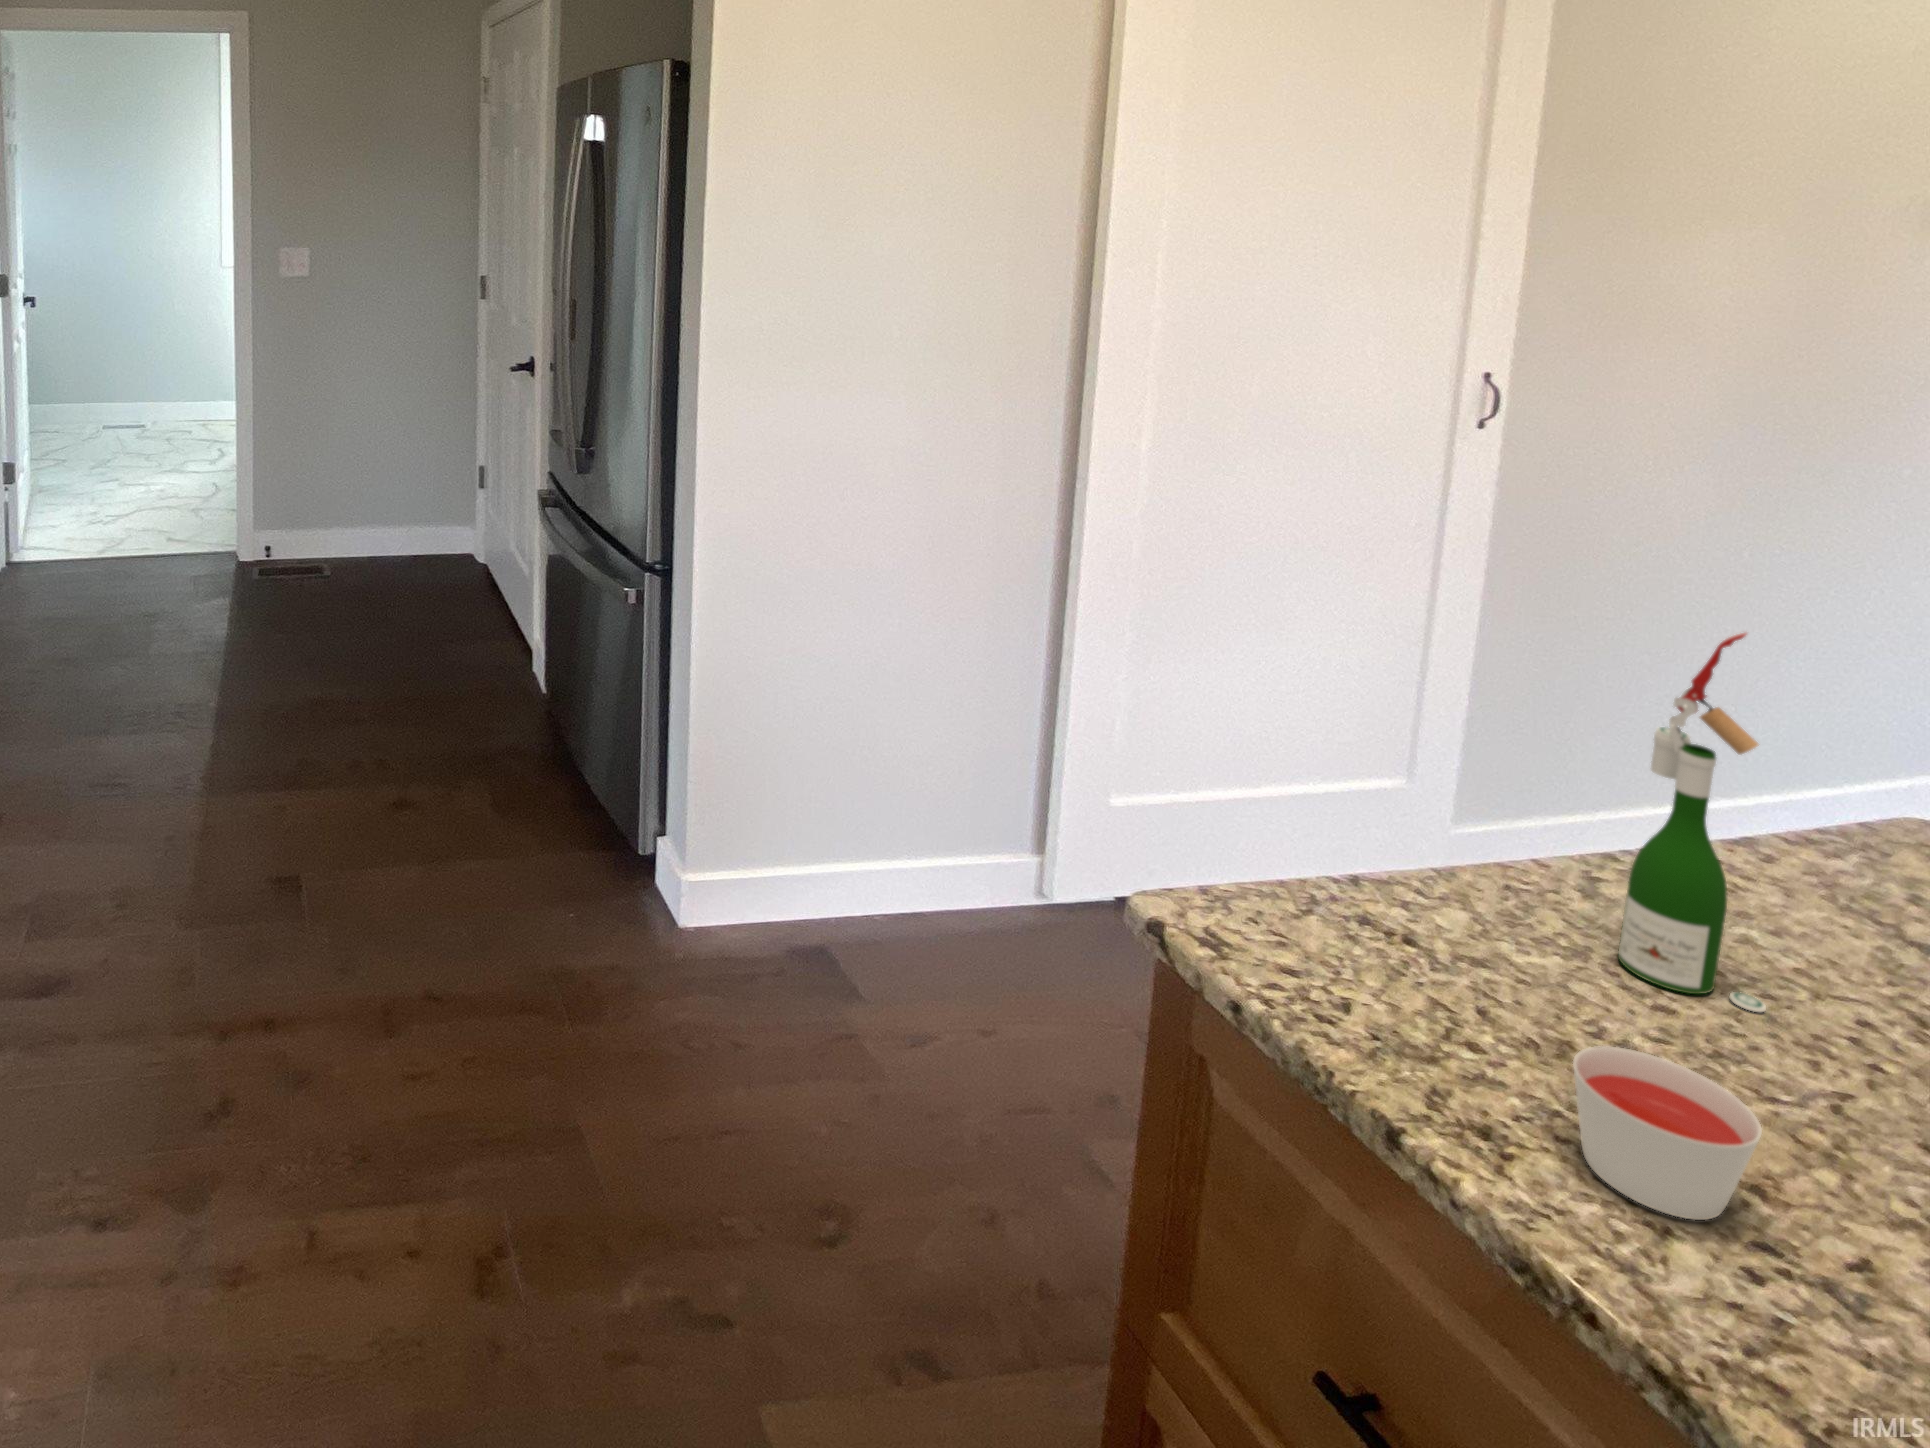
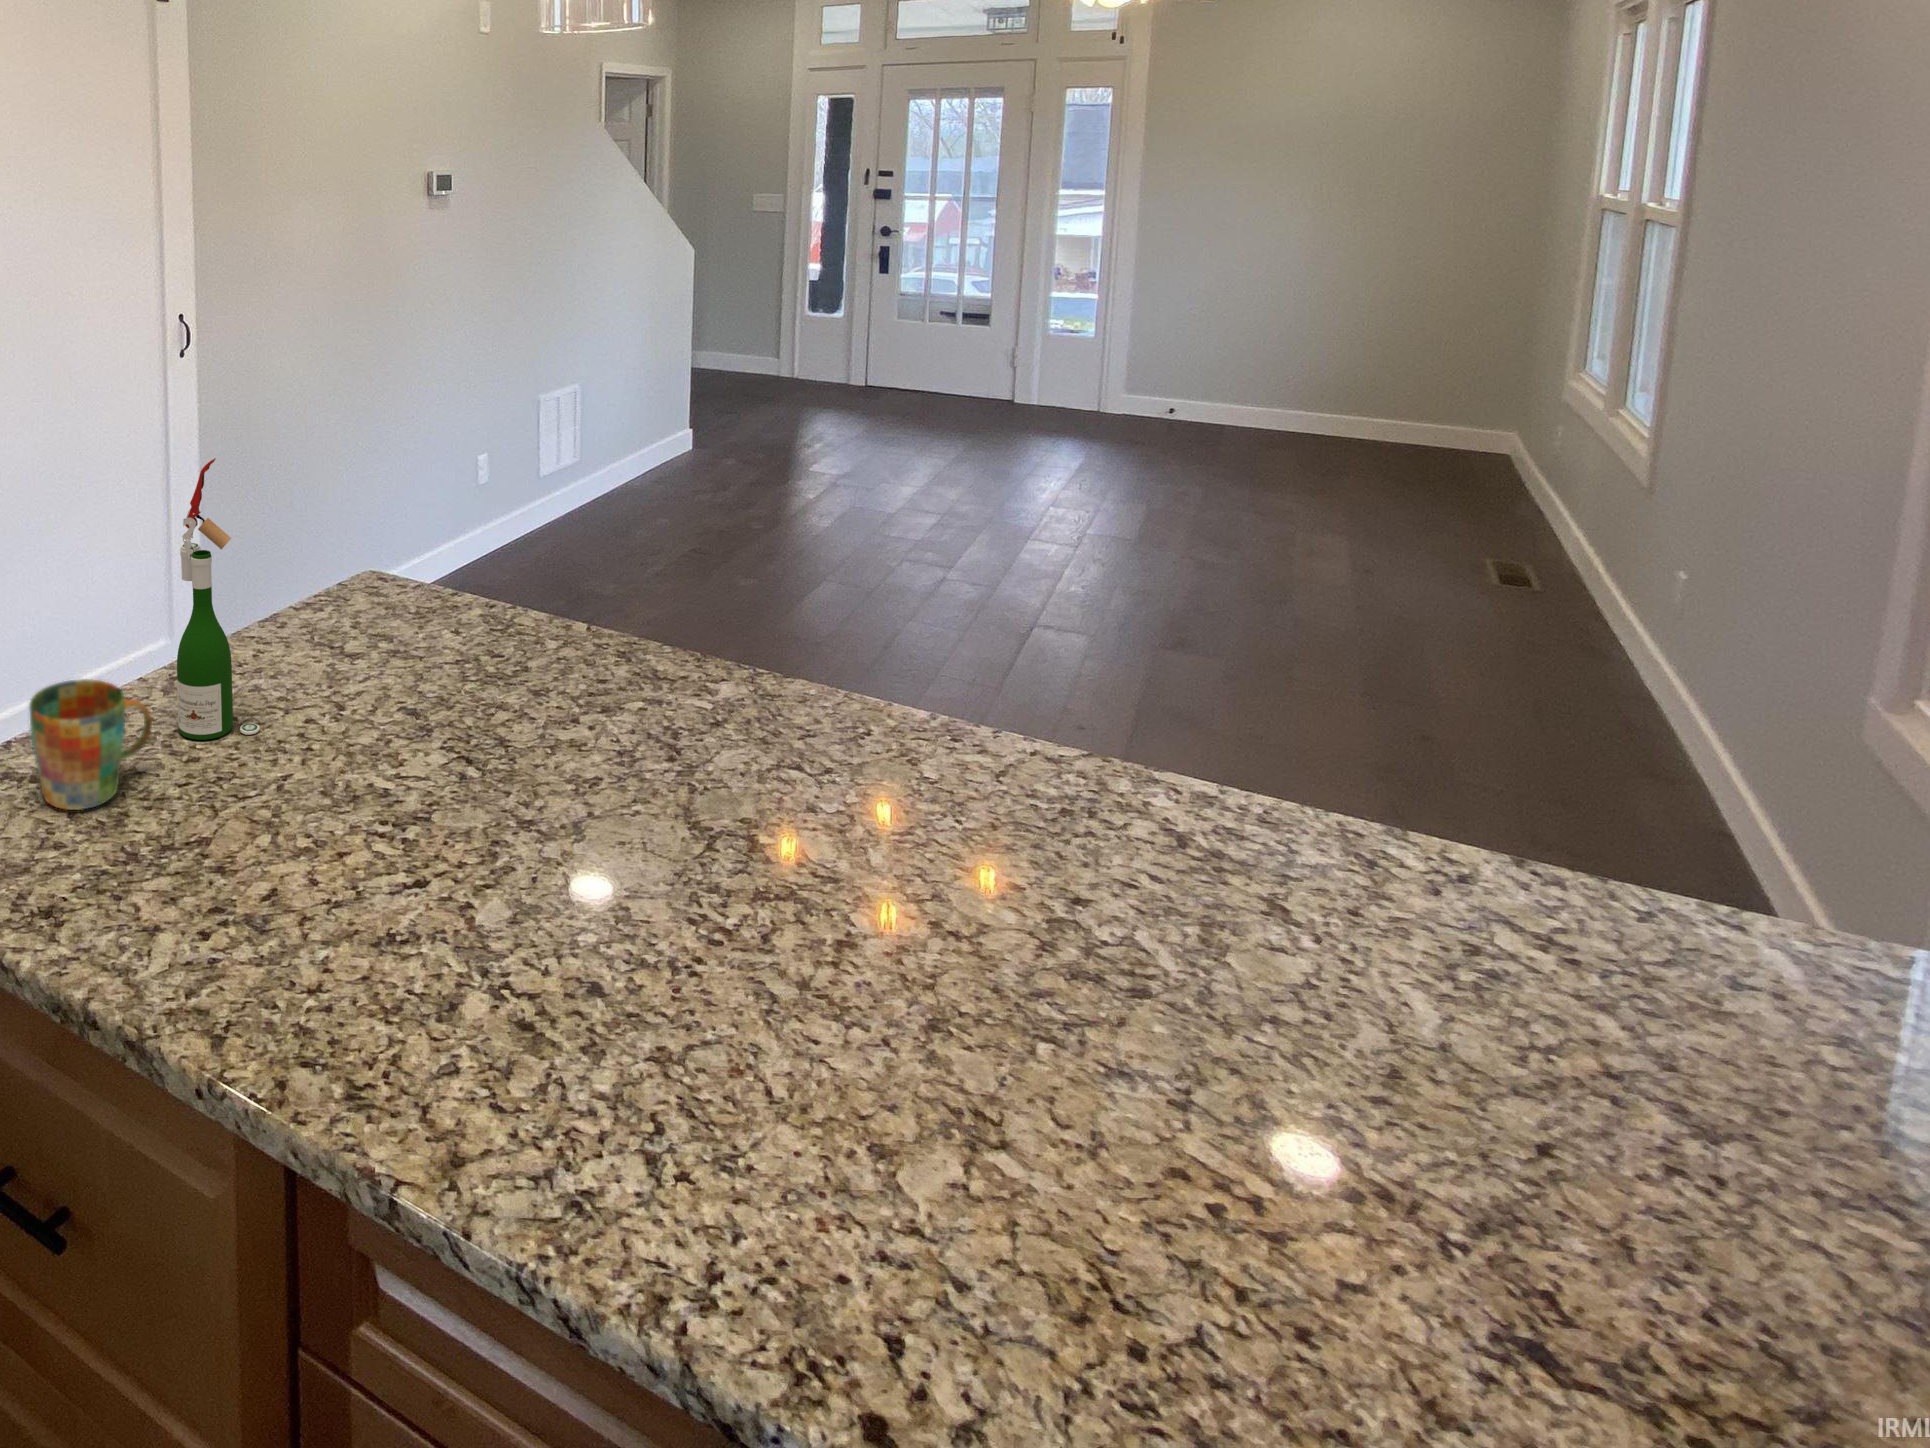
mug: none [1426,847,1602,1018] -> present [30,679,152,810]
candle: present [1573,1046,1762,1220] -> none [95,796,206,918]

